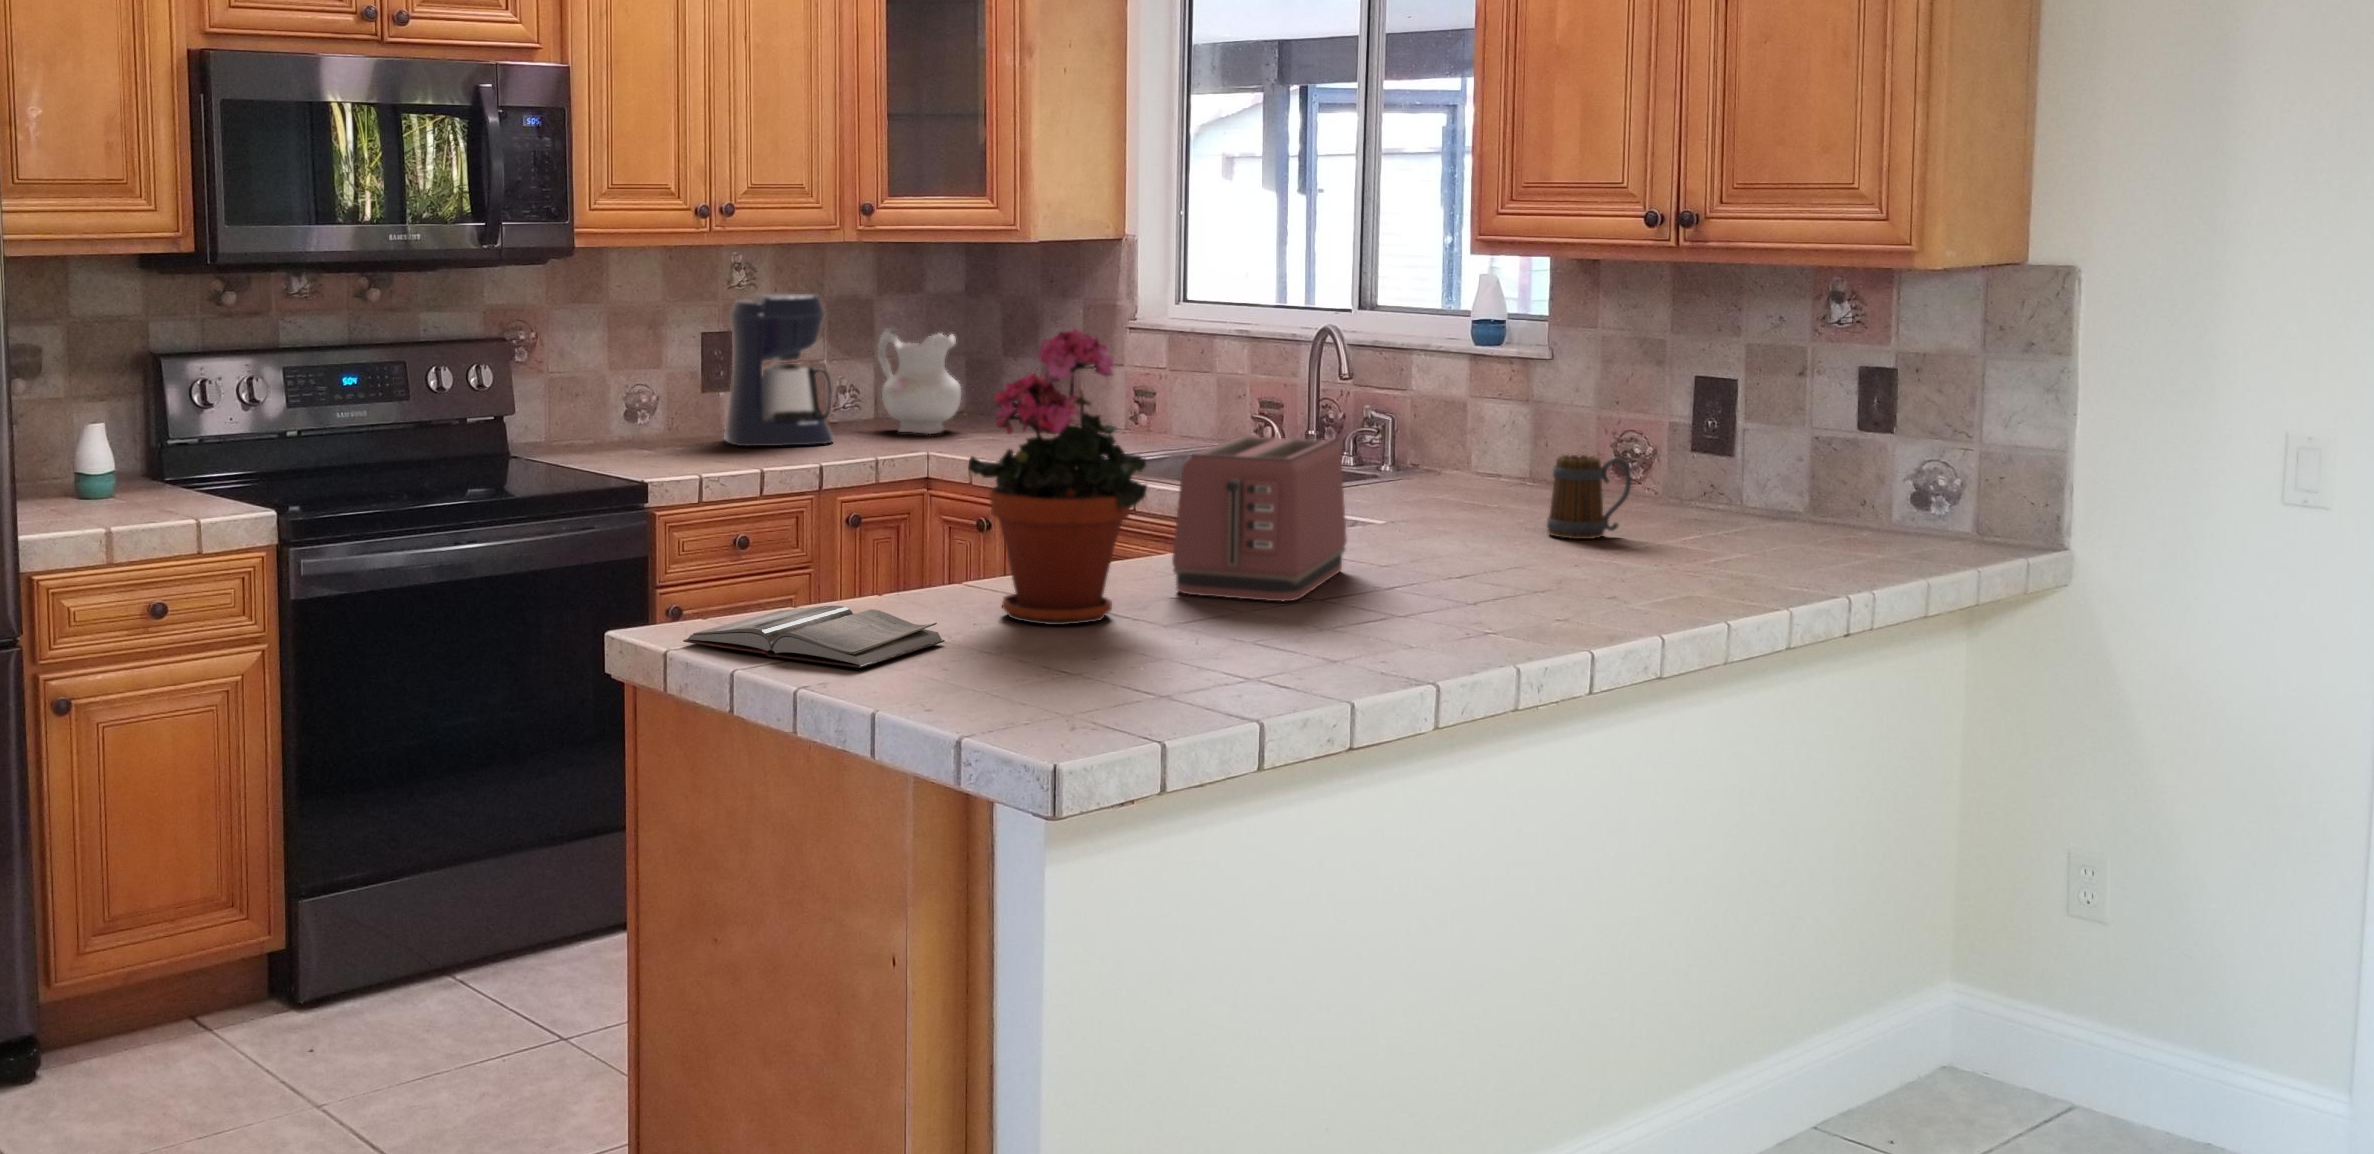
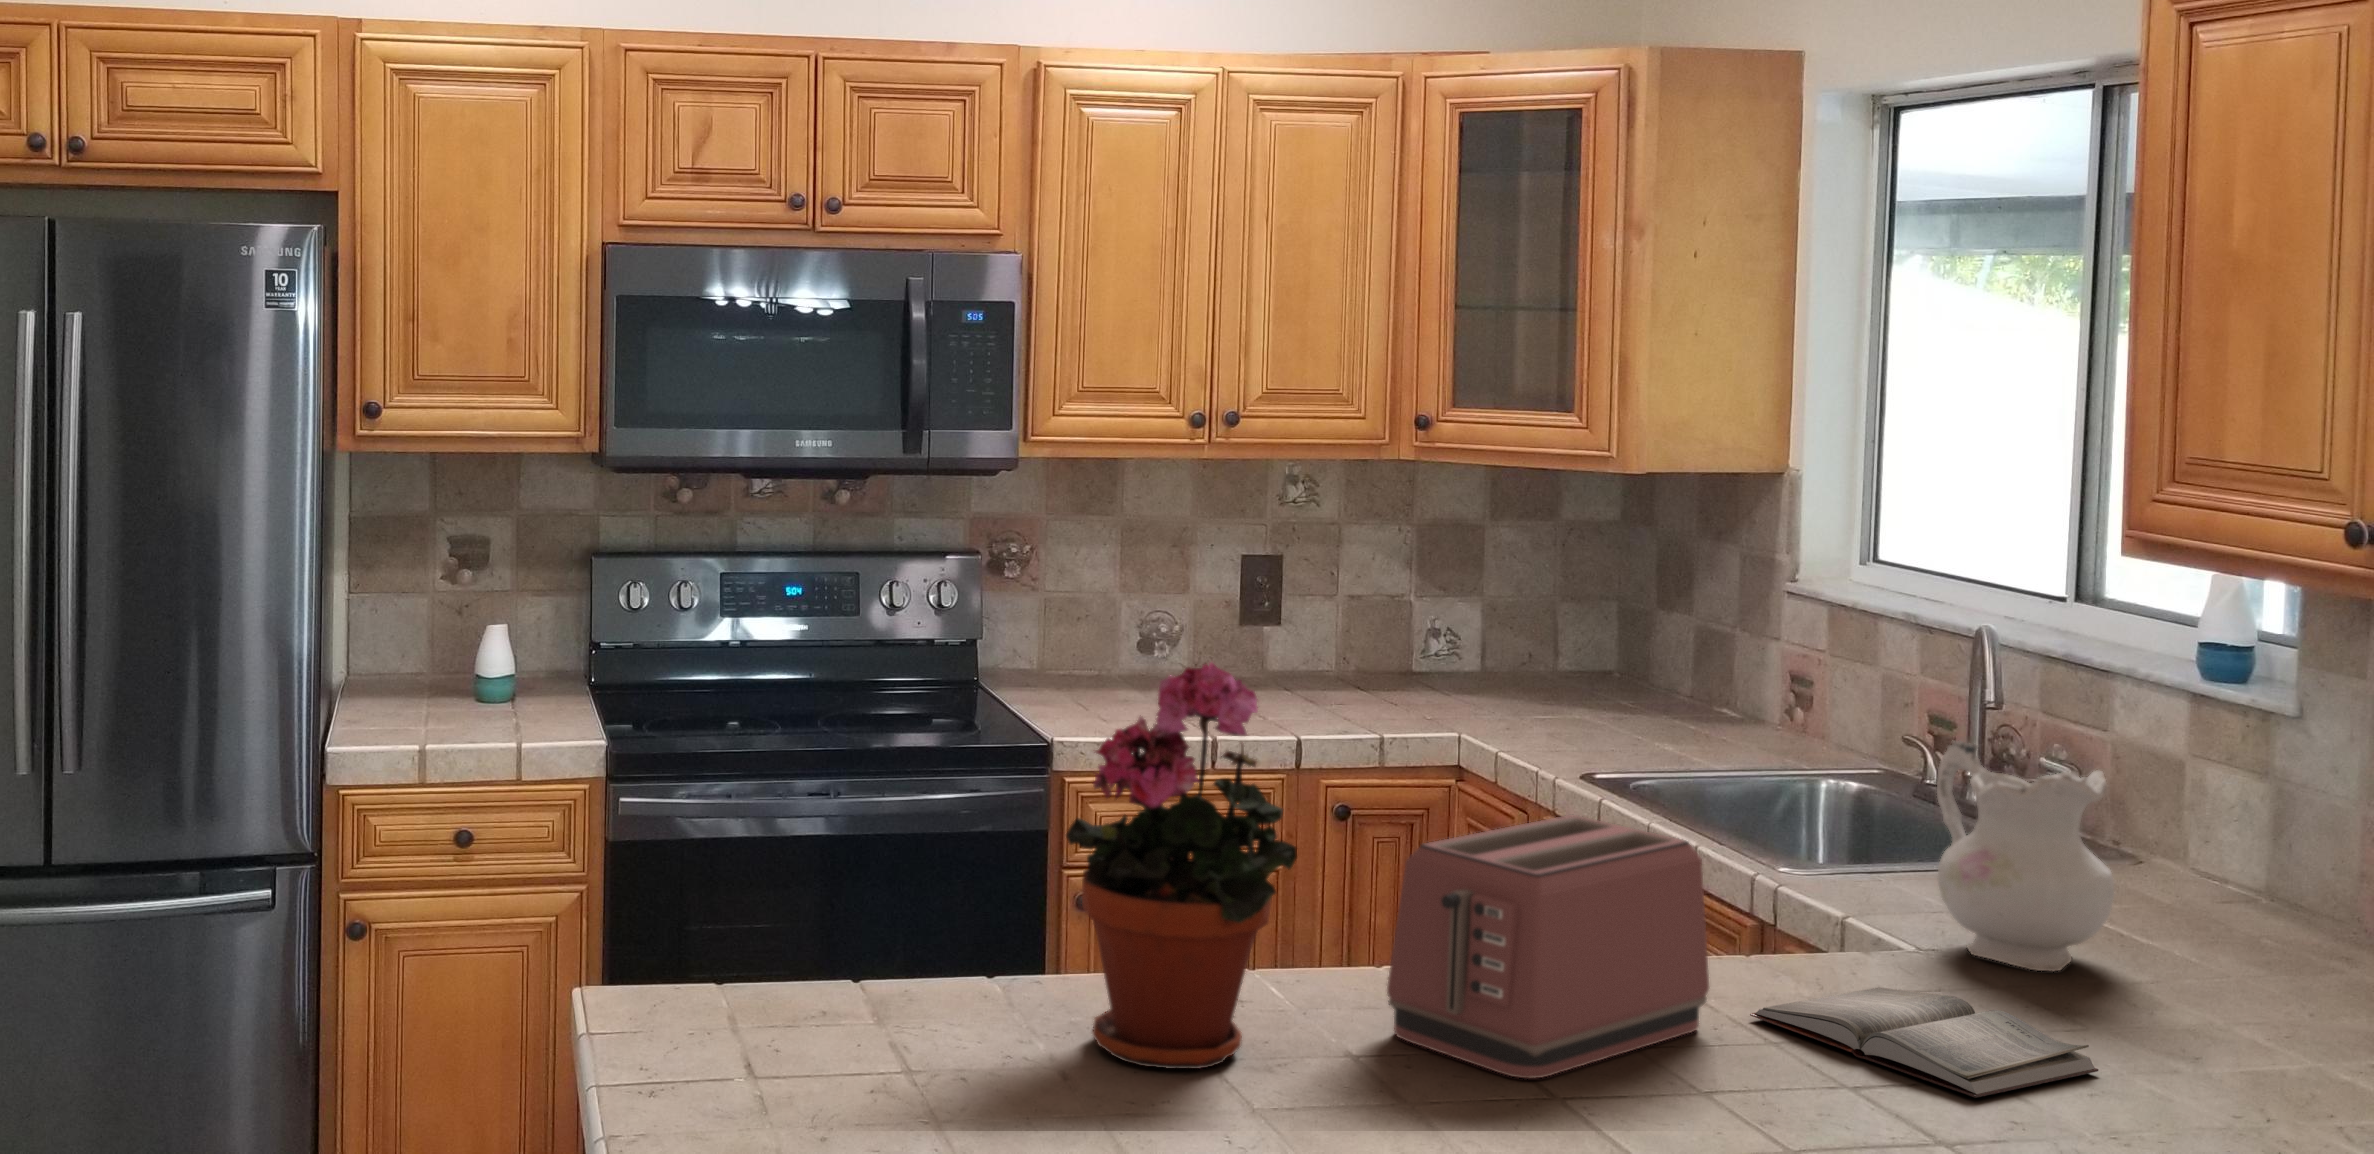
coffee maker: present [725,294,833,446] -> none [1244,517,1378,707]
ceramic pitcher: present [878,329,961,434] -> present [1937,741,2114,971]
mug: present [1547,455,1631,539] -> none [2145,890,2295,1030]
hardback book: present [683,606,945,668] -> present [1750,987,2098,1098]

